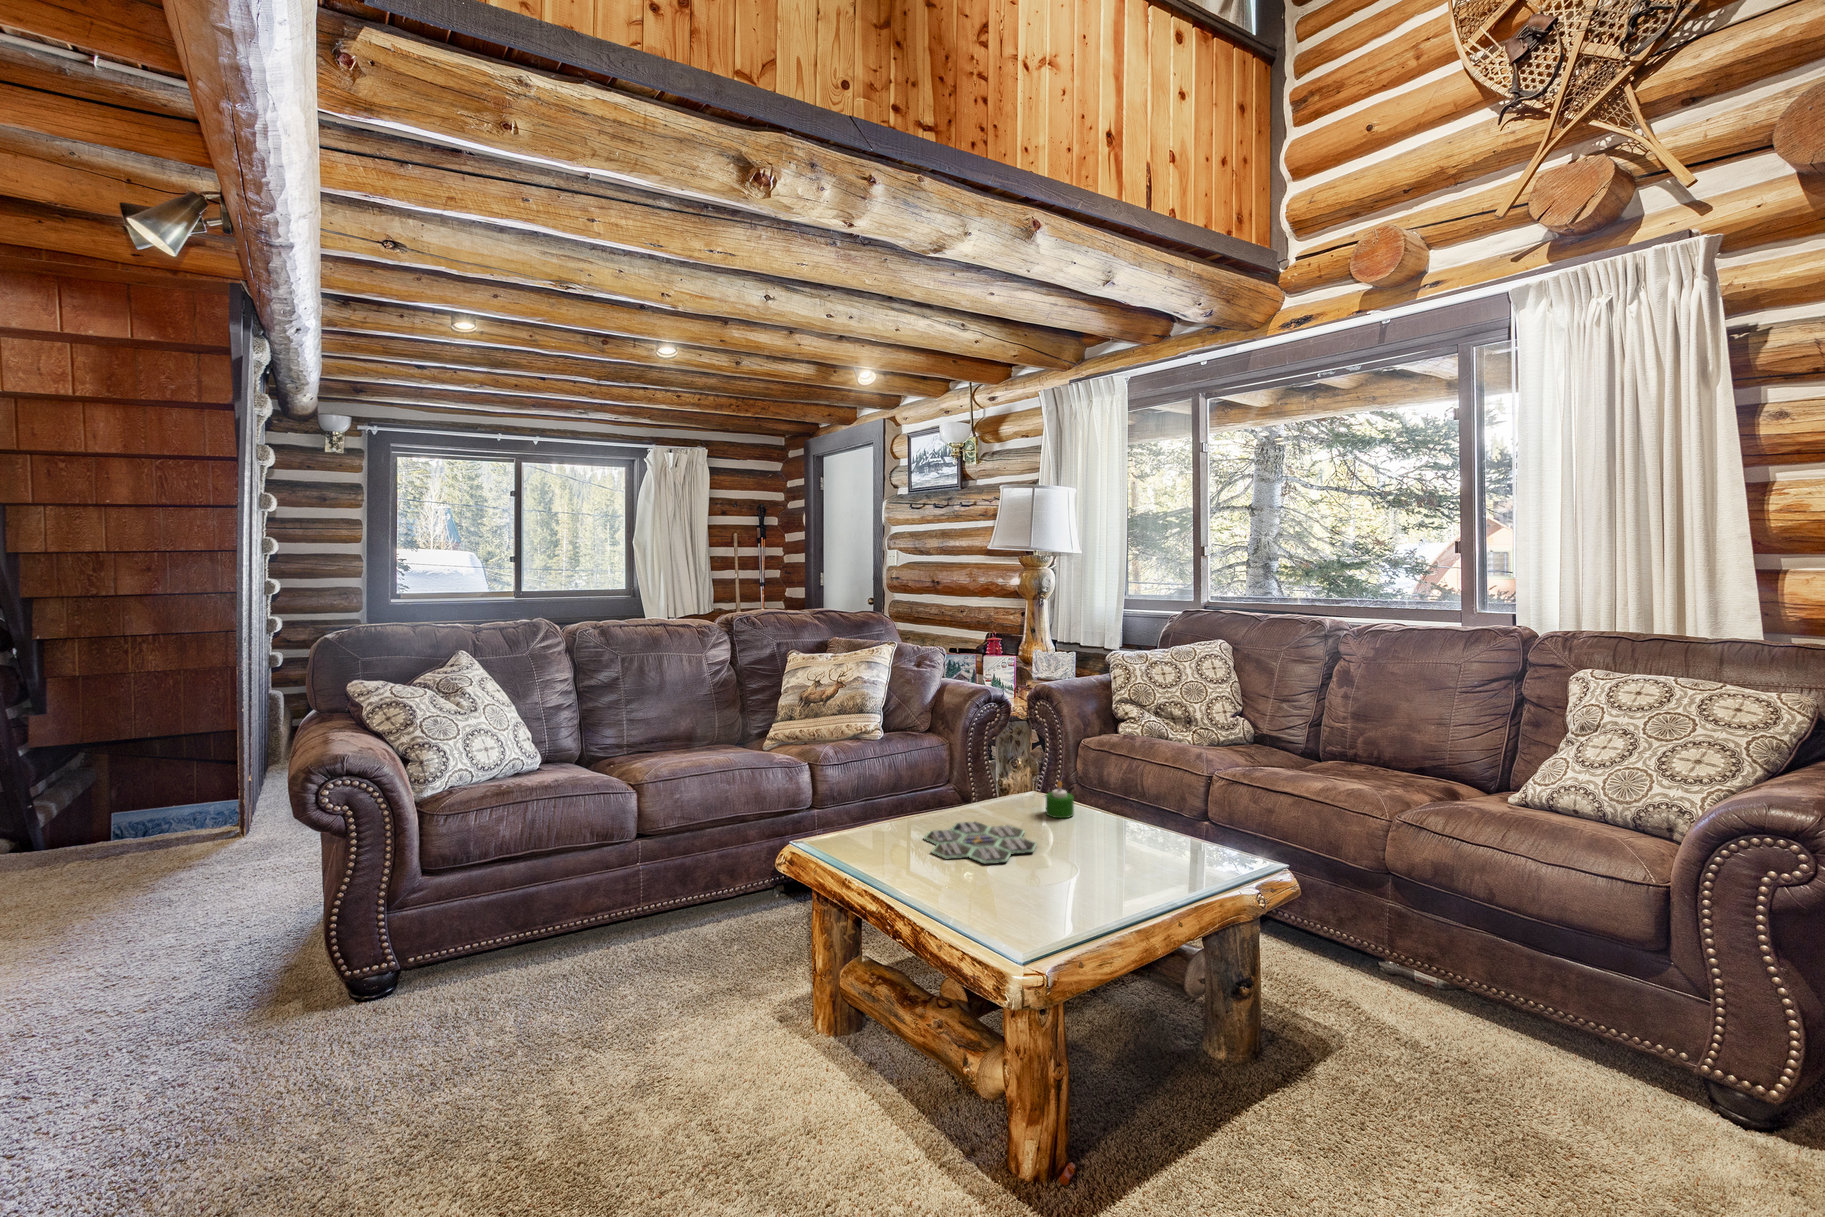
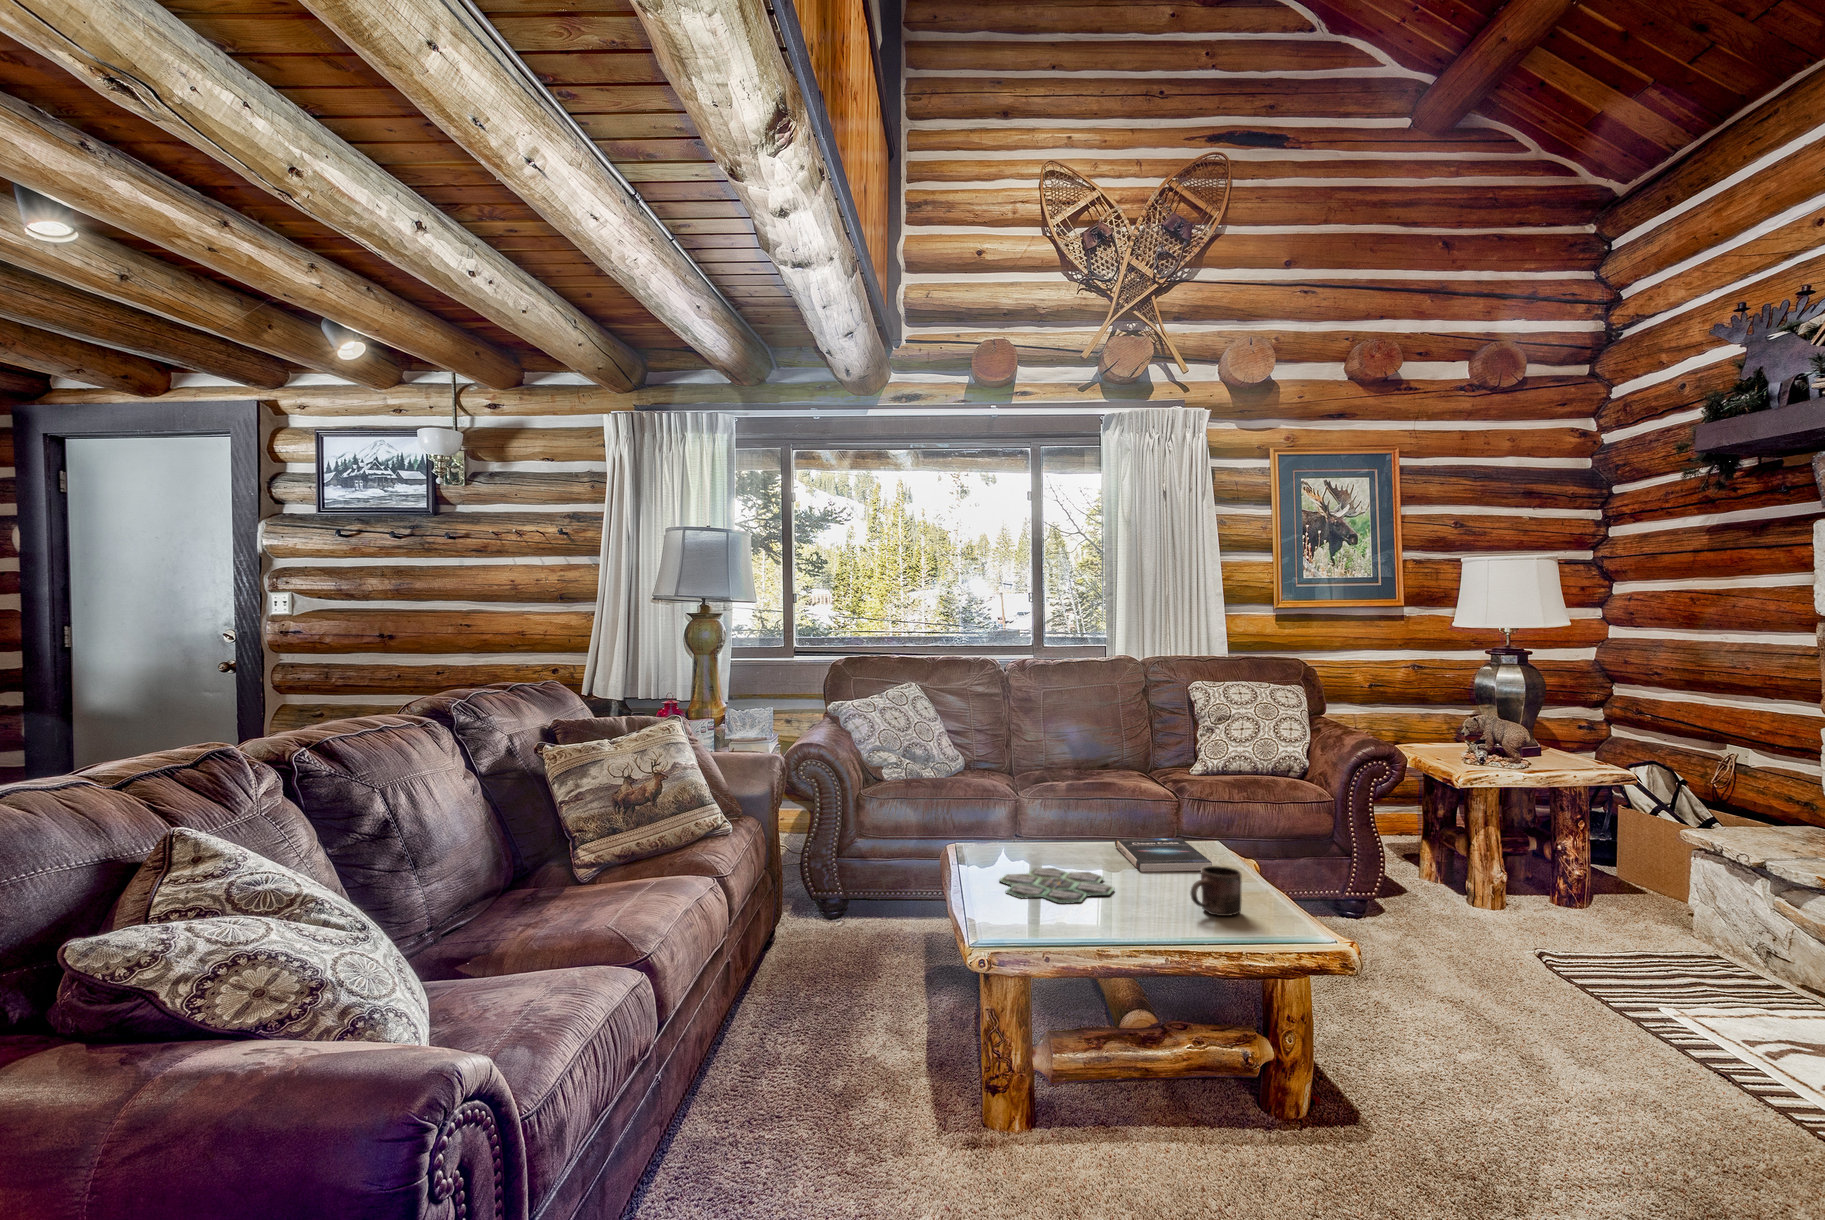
candle: present [1046,781,1074,818] -> none [1010,820,1038,856]
book: none [1092,829,1228,888] -> present [1115,838,1212,872]
mug: none [972,861,1038,921] -> present [1191,866,1242,916]

